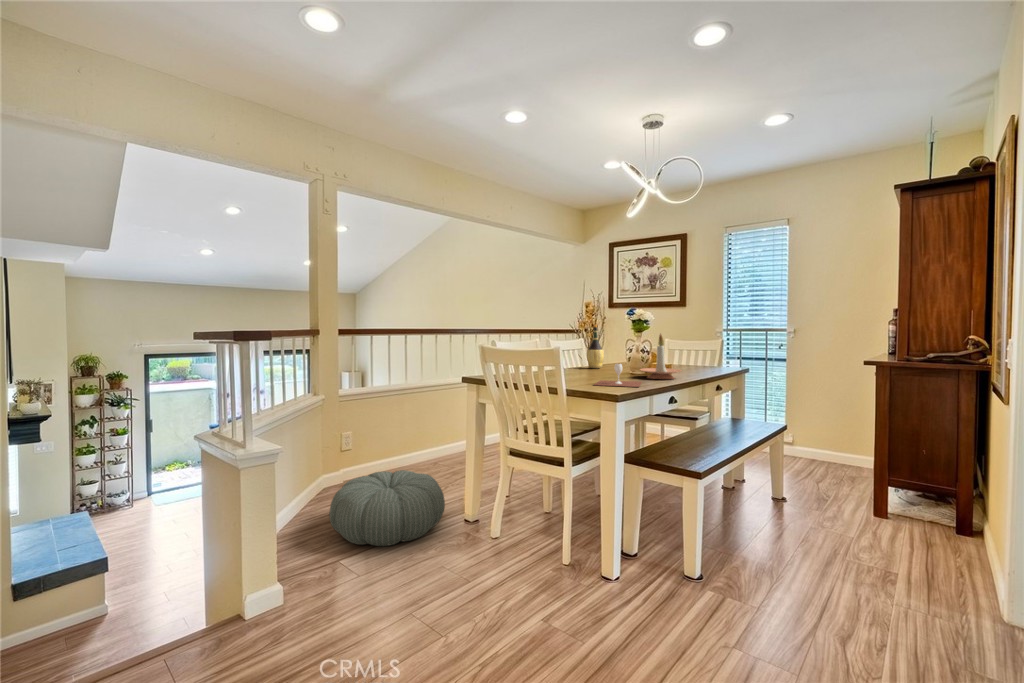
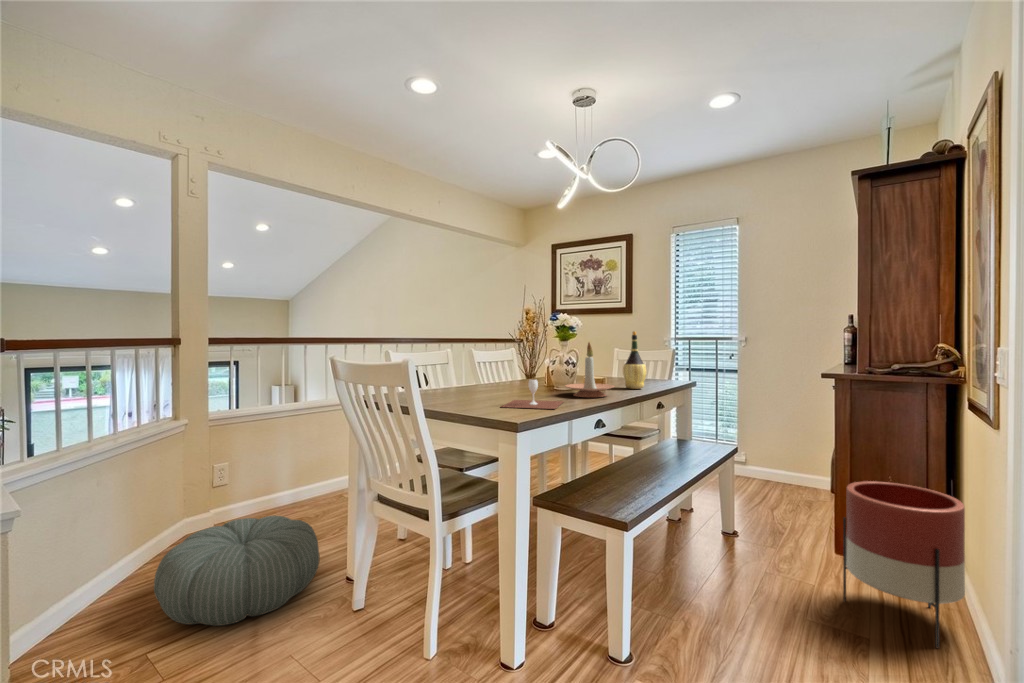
wine bottle: present [586,325,604,368] -> present [623,331,647,389]
planter: none [878,451,984,582] -> present [843,481,965,648]

